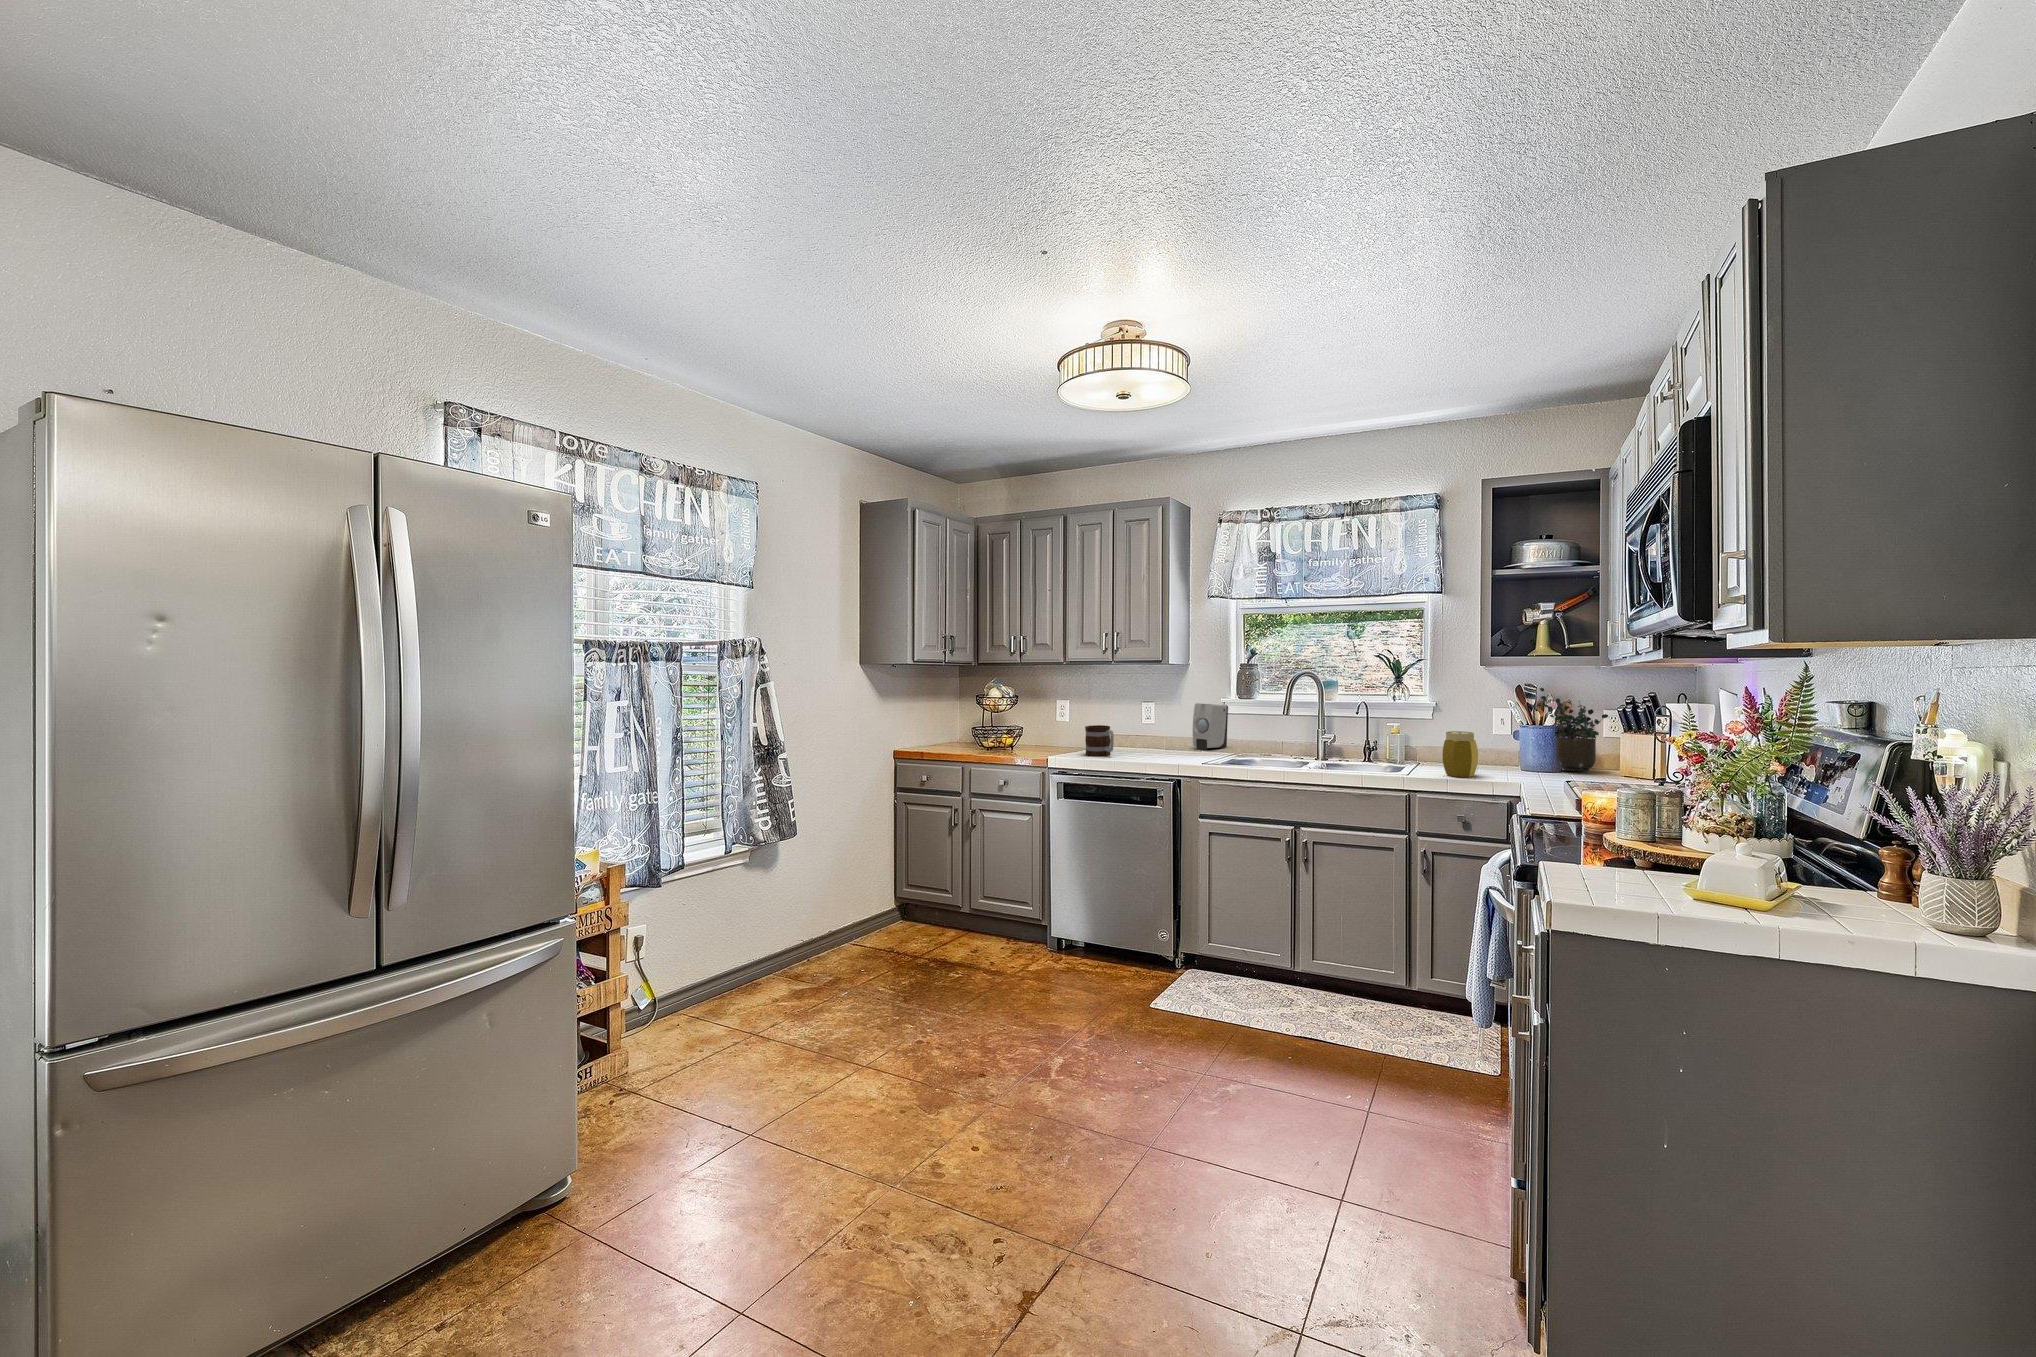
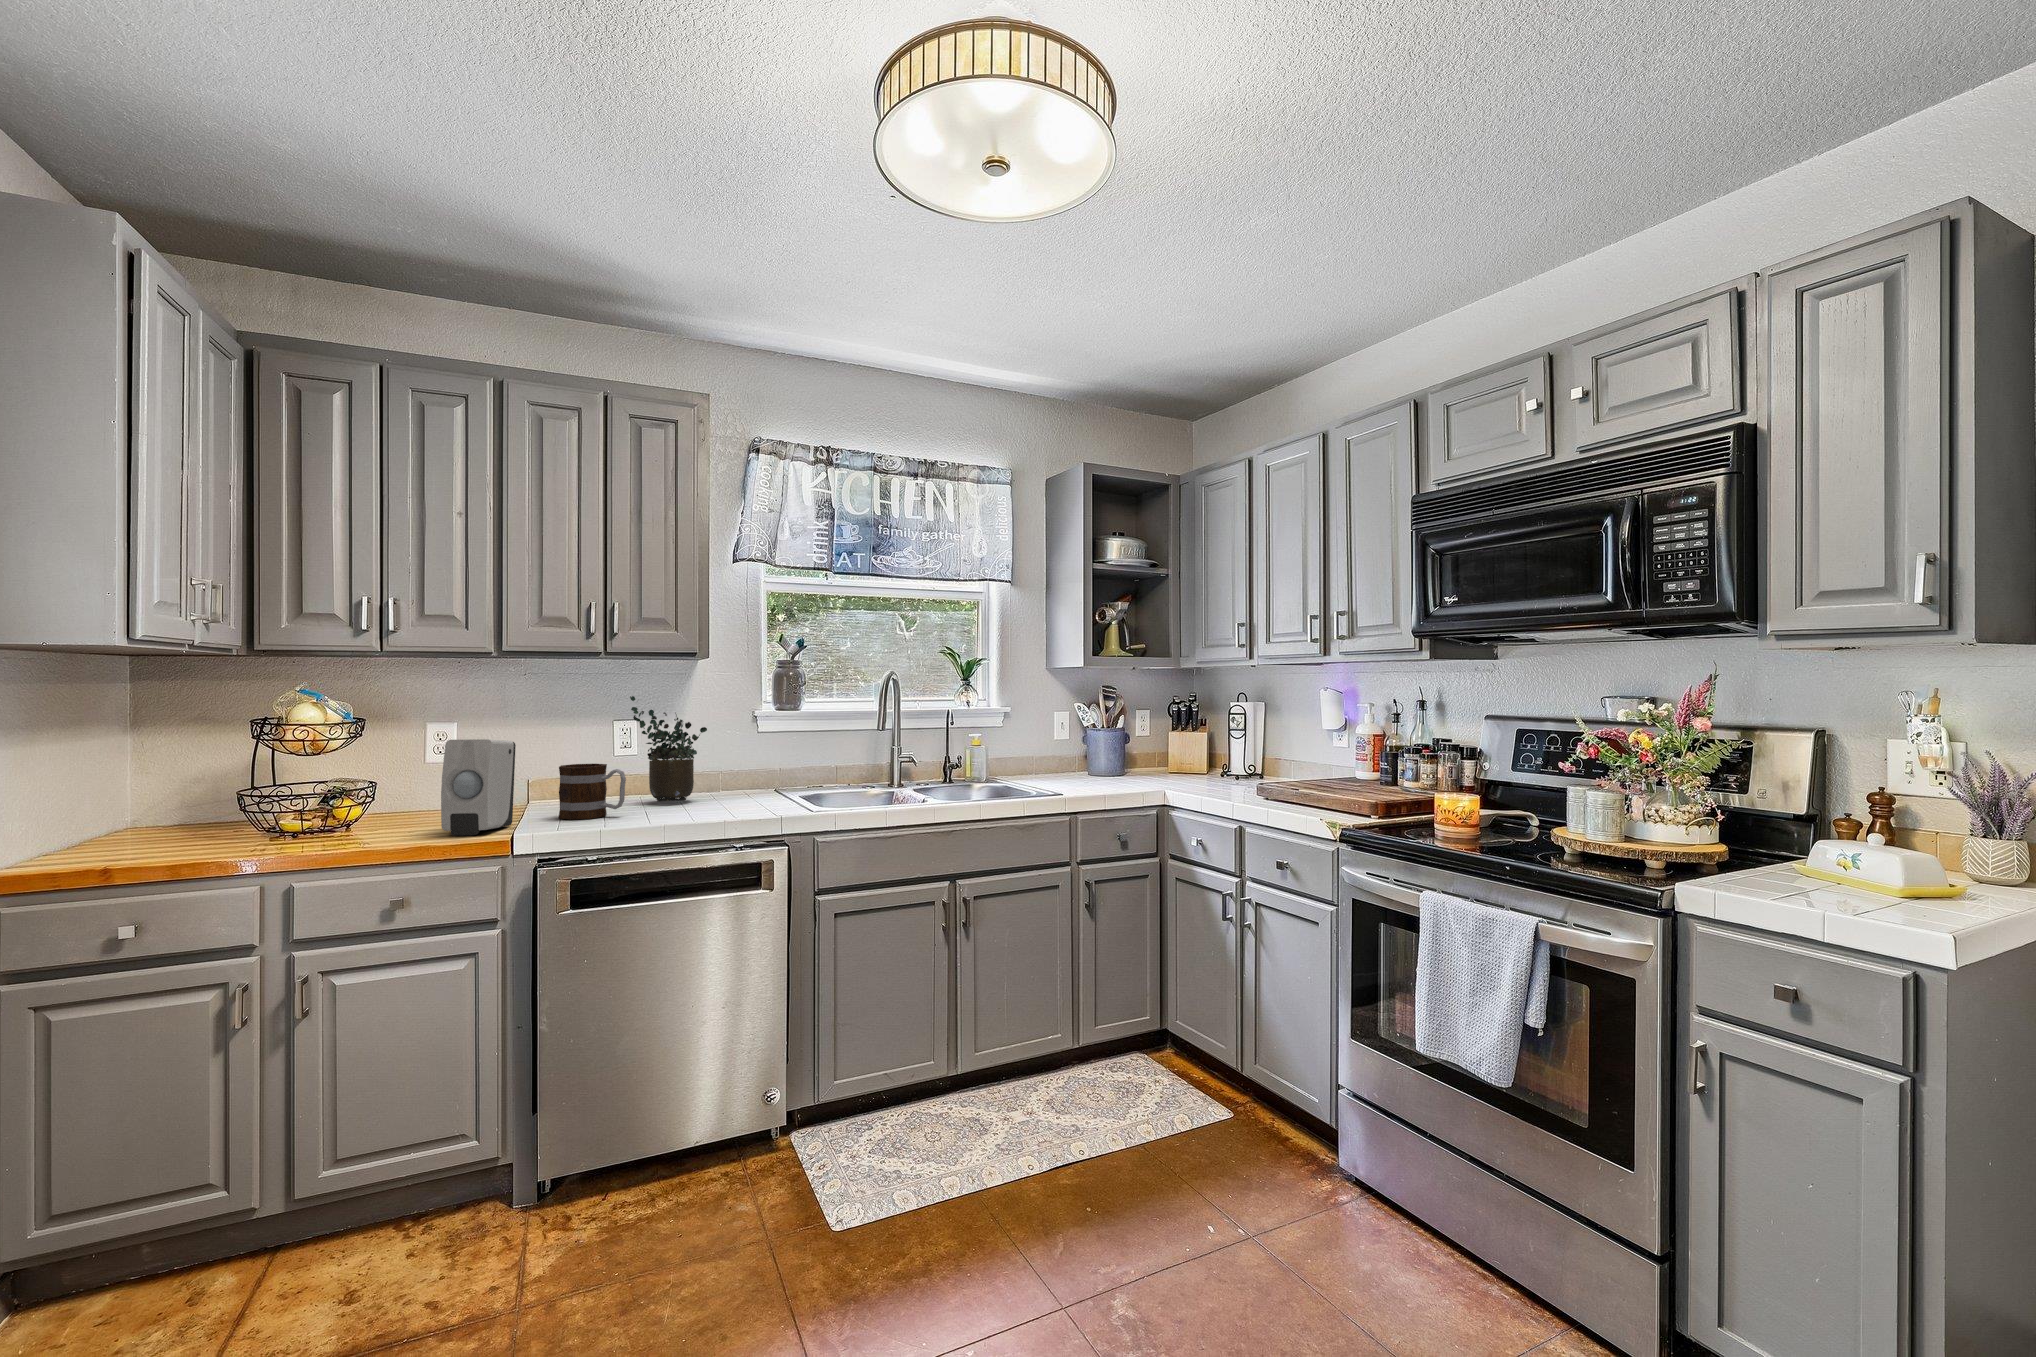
potted plant: present [1540,688,1608,771] -> present [630,696,707,801]
soap dispenser: present [1193,703,1228,750] -> present [441,739,516,835]
jar: present [1442,731,1478,777] -> none [1086,739,1120,791]

